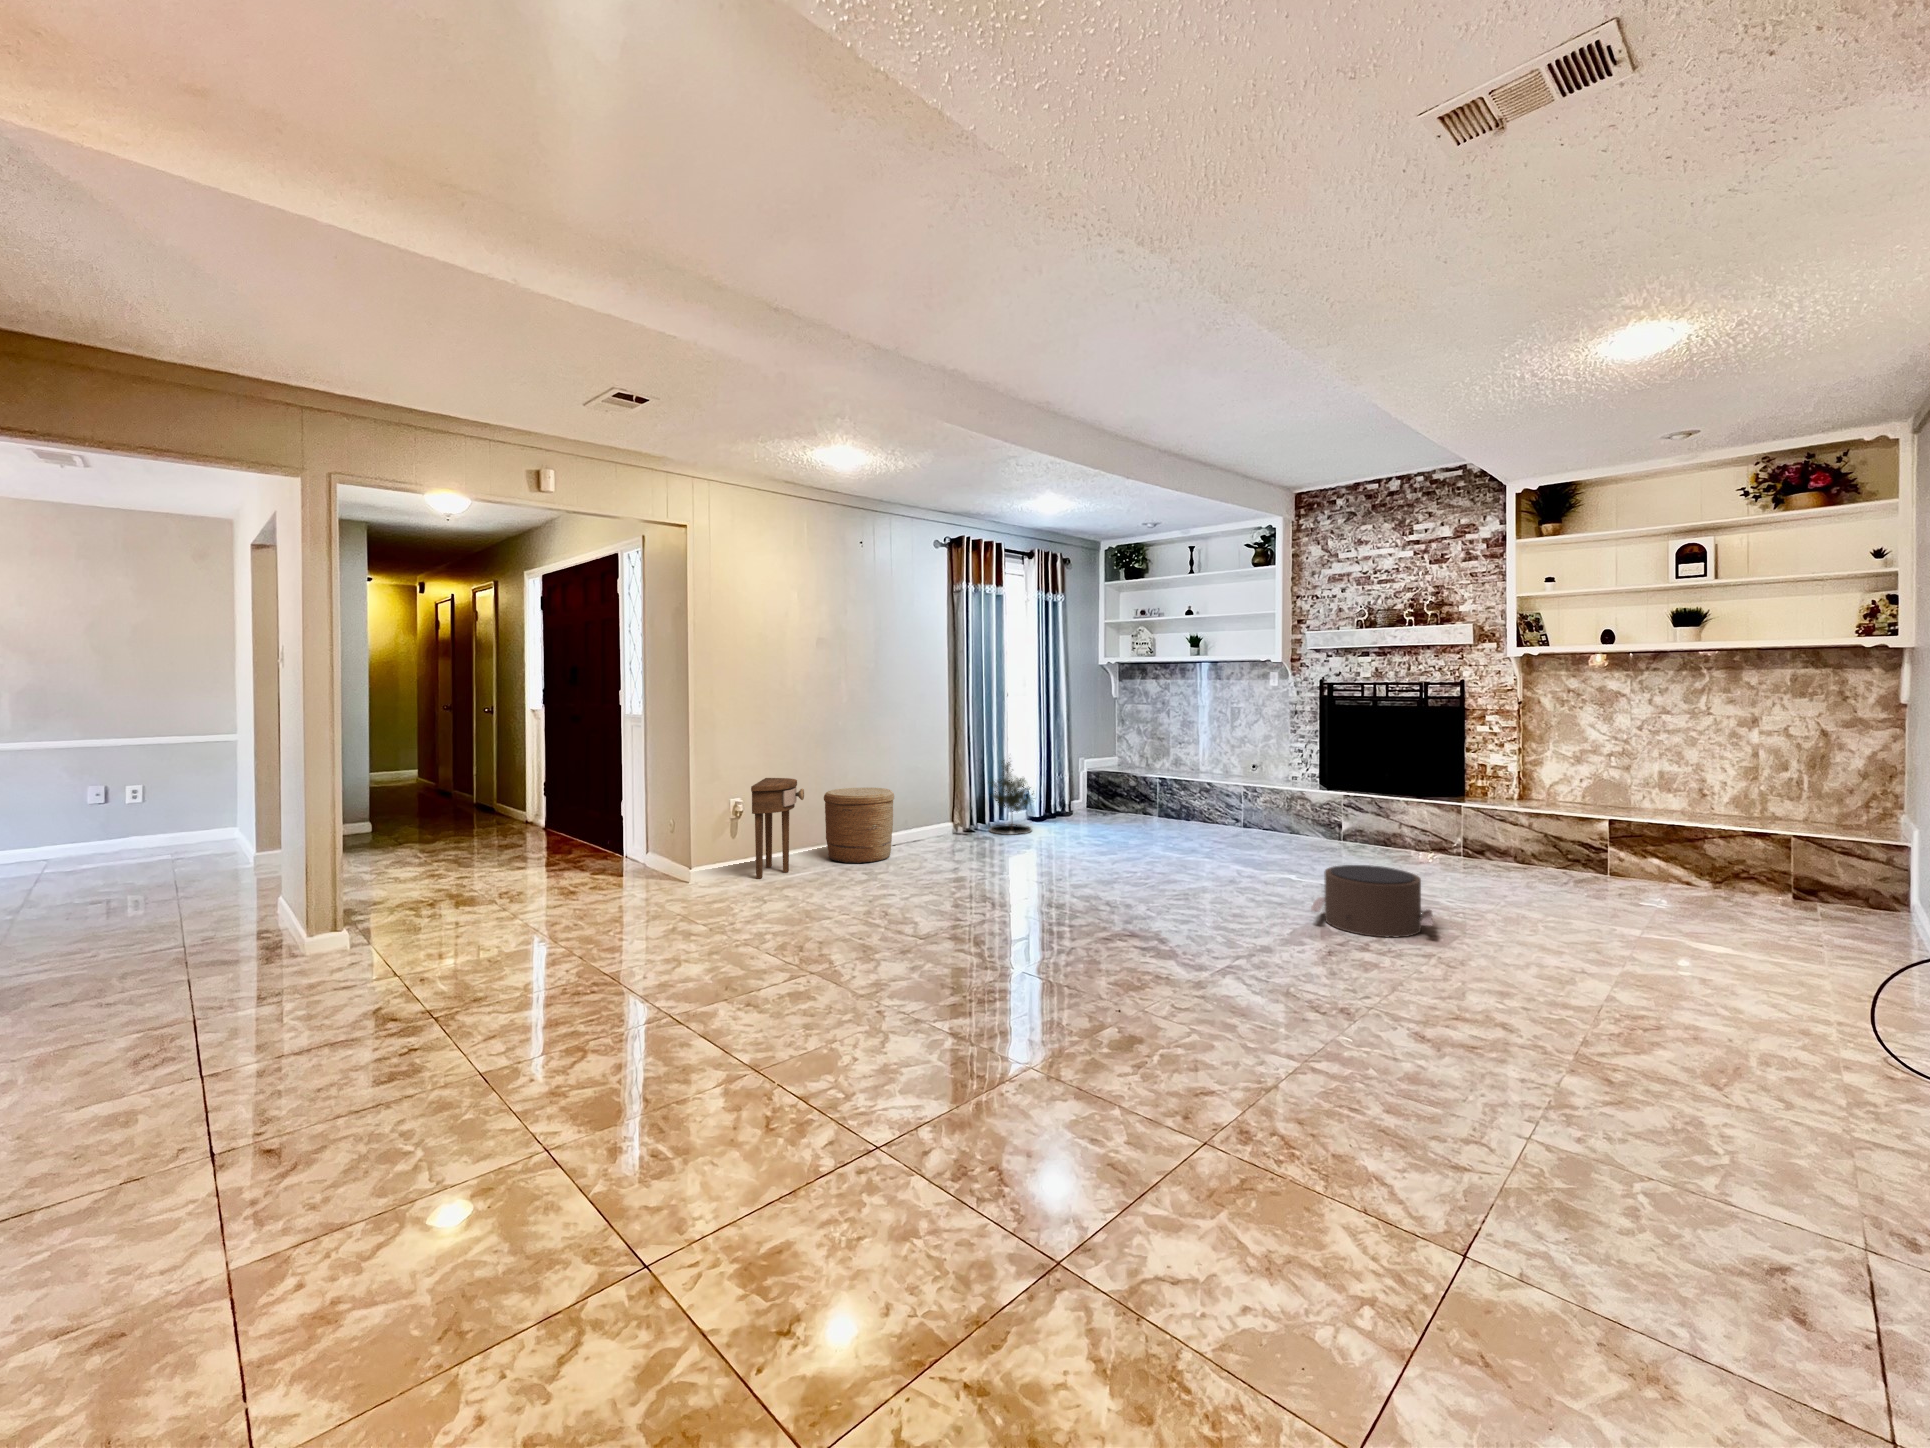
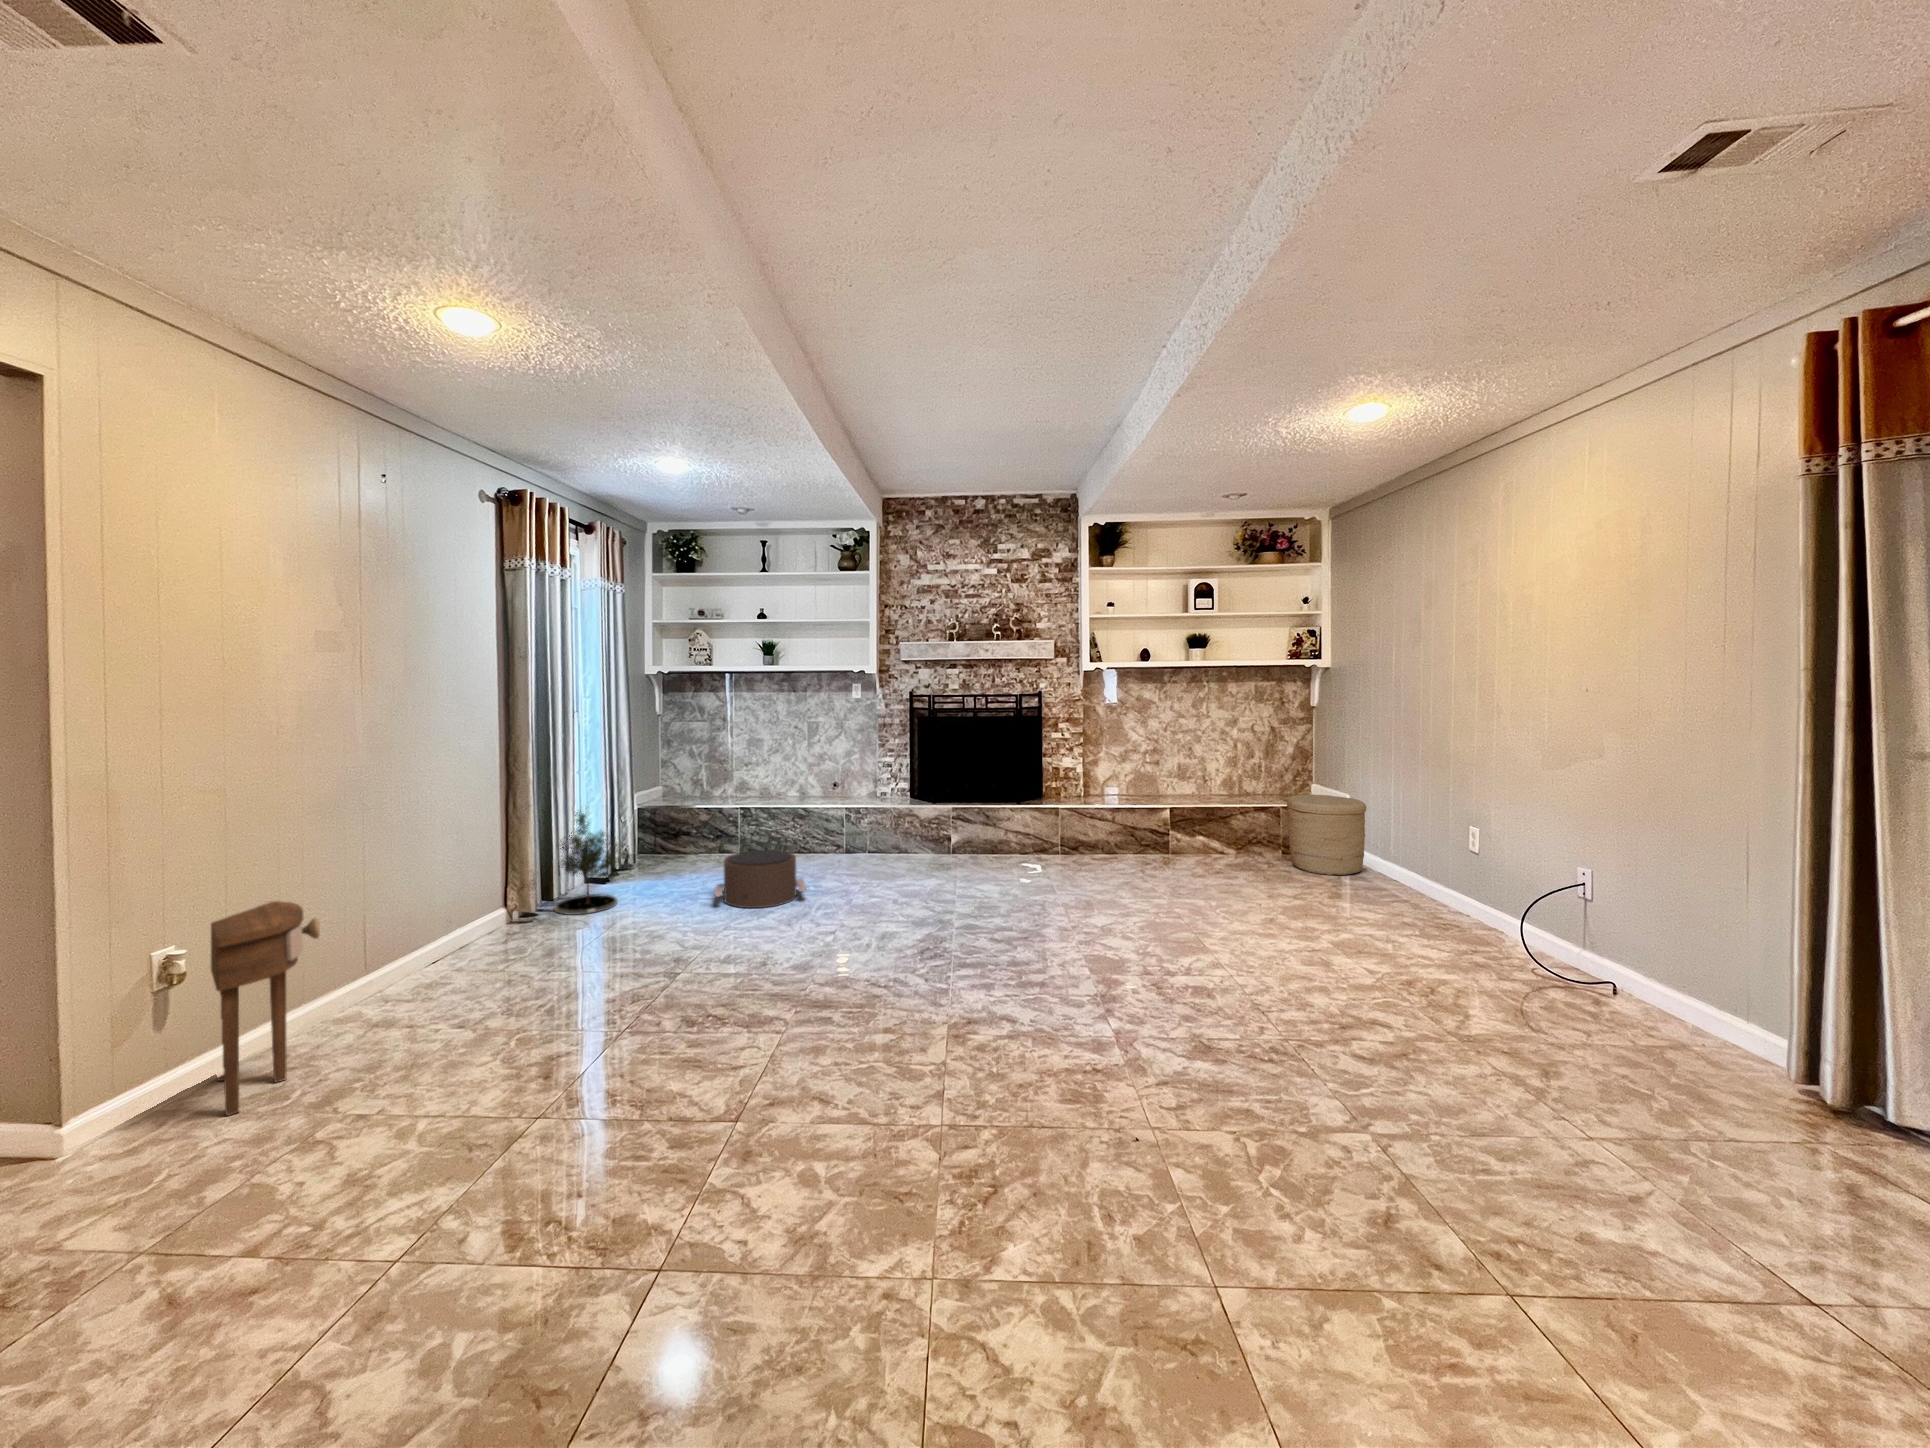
woven basket: present [824,788,894,864] -> present [1287,795,1366,875]
pouf: present [1311,865,1434,937] -> present [715,850,807,908]

